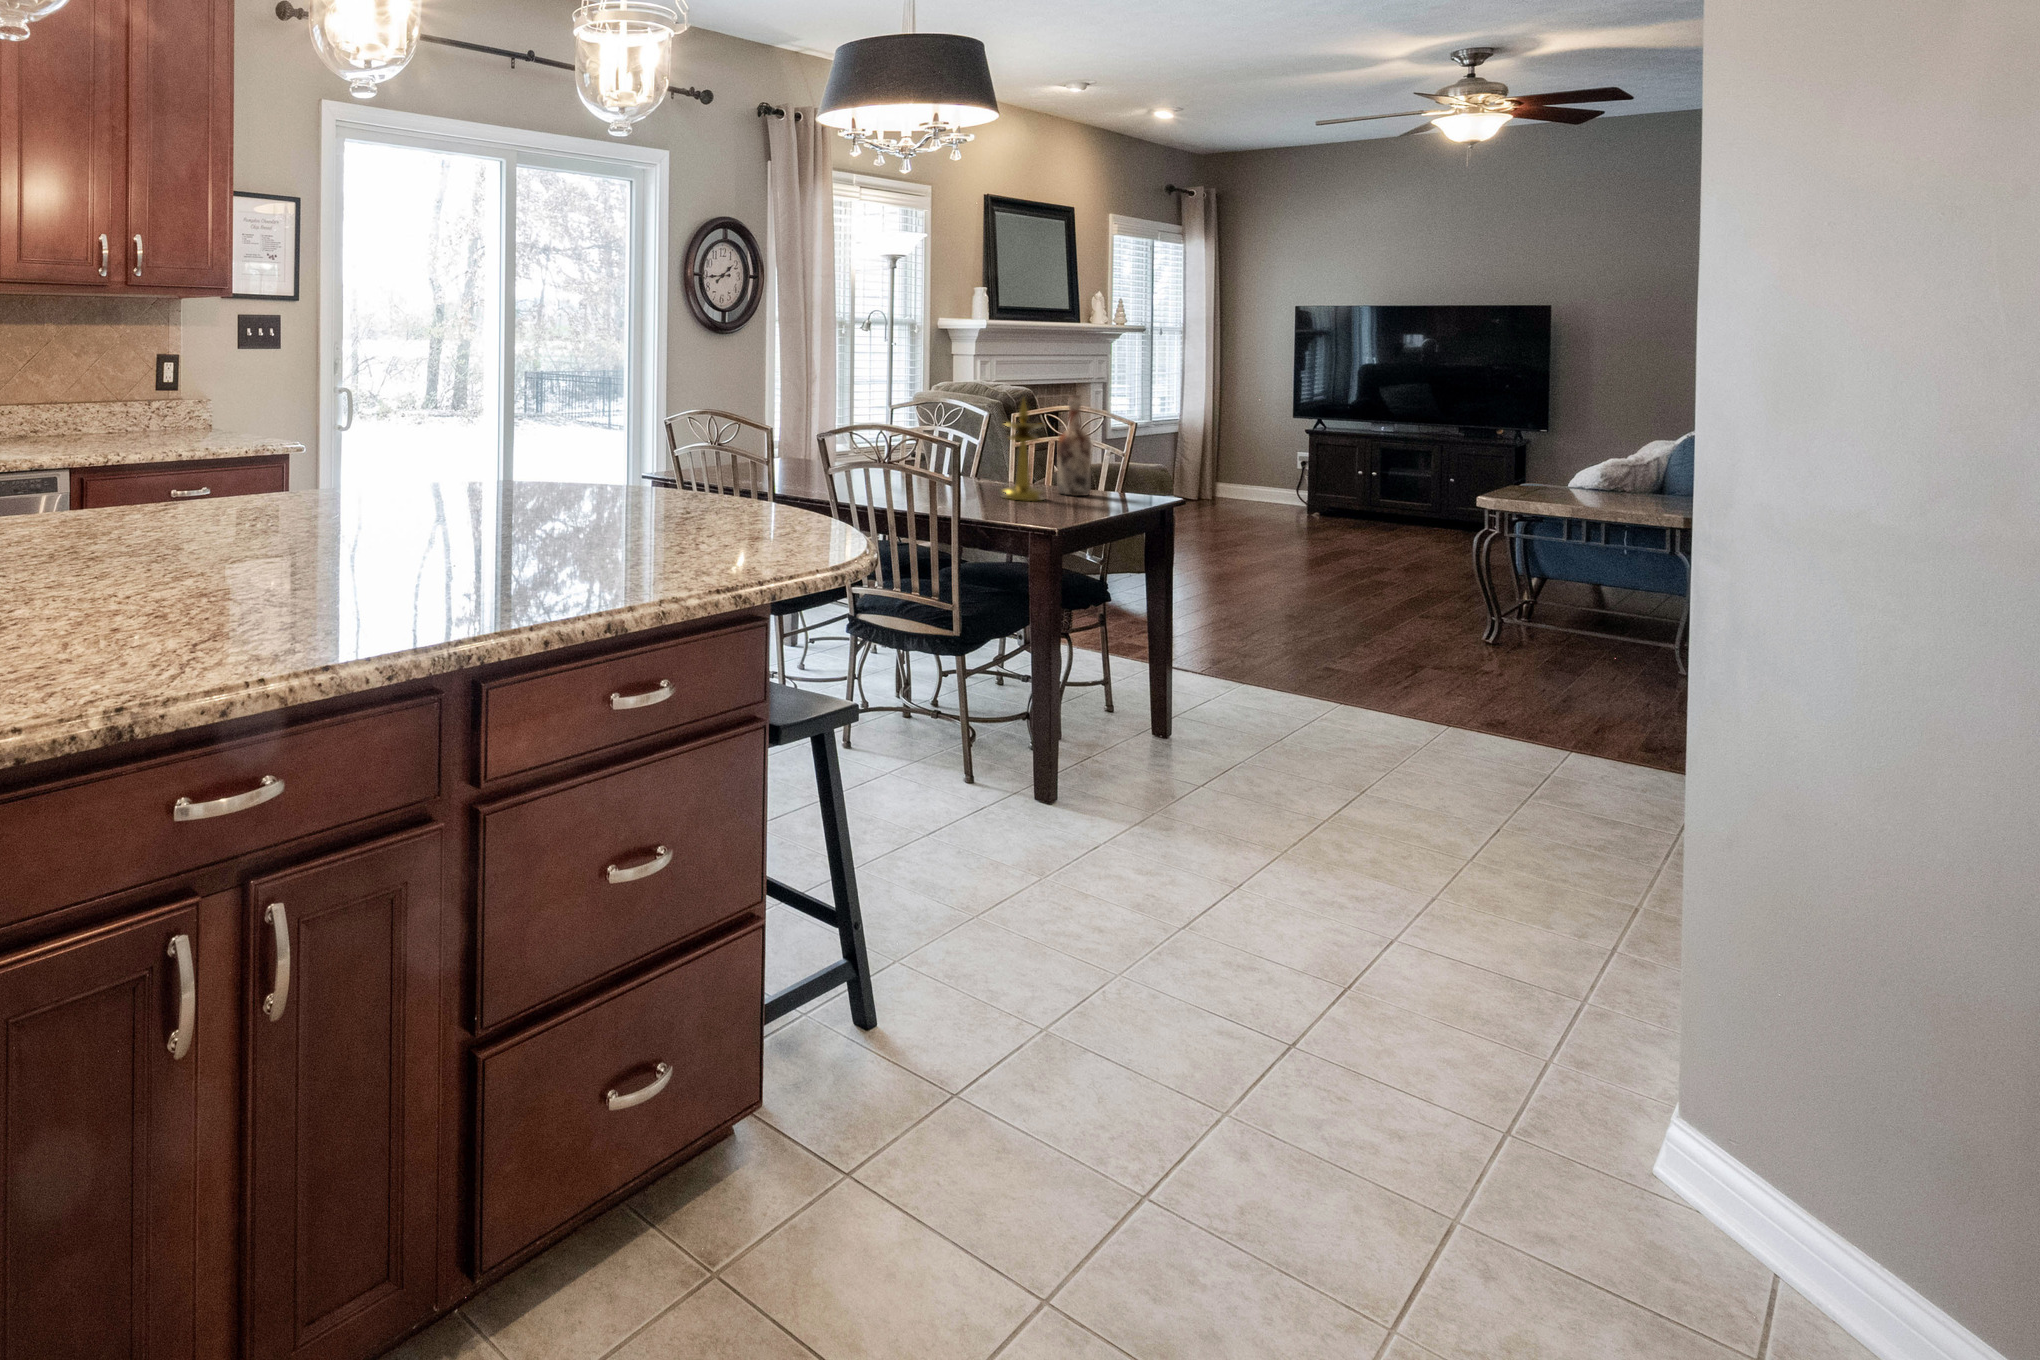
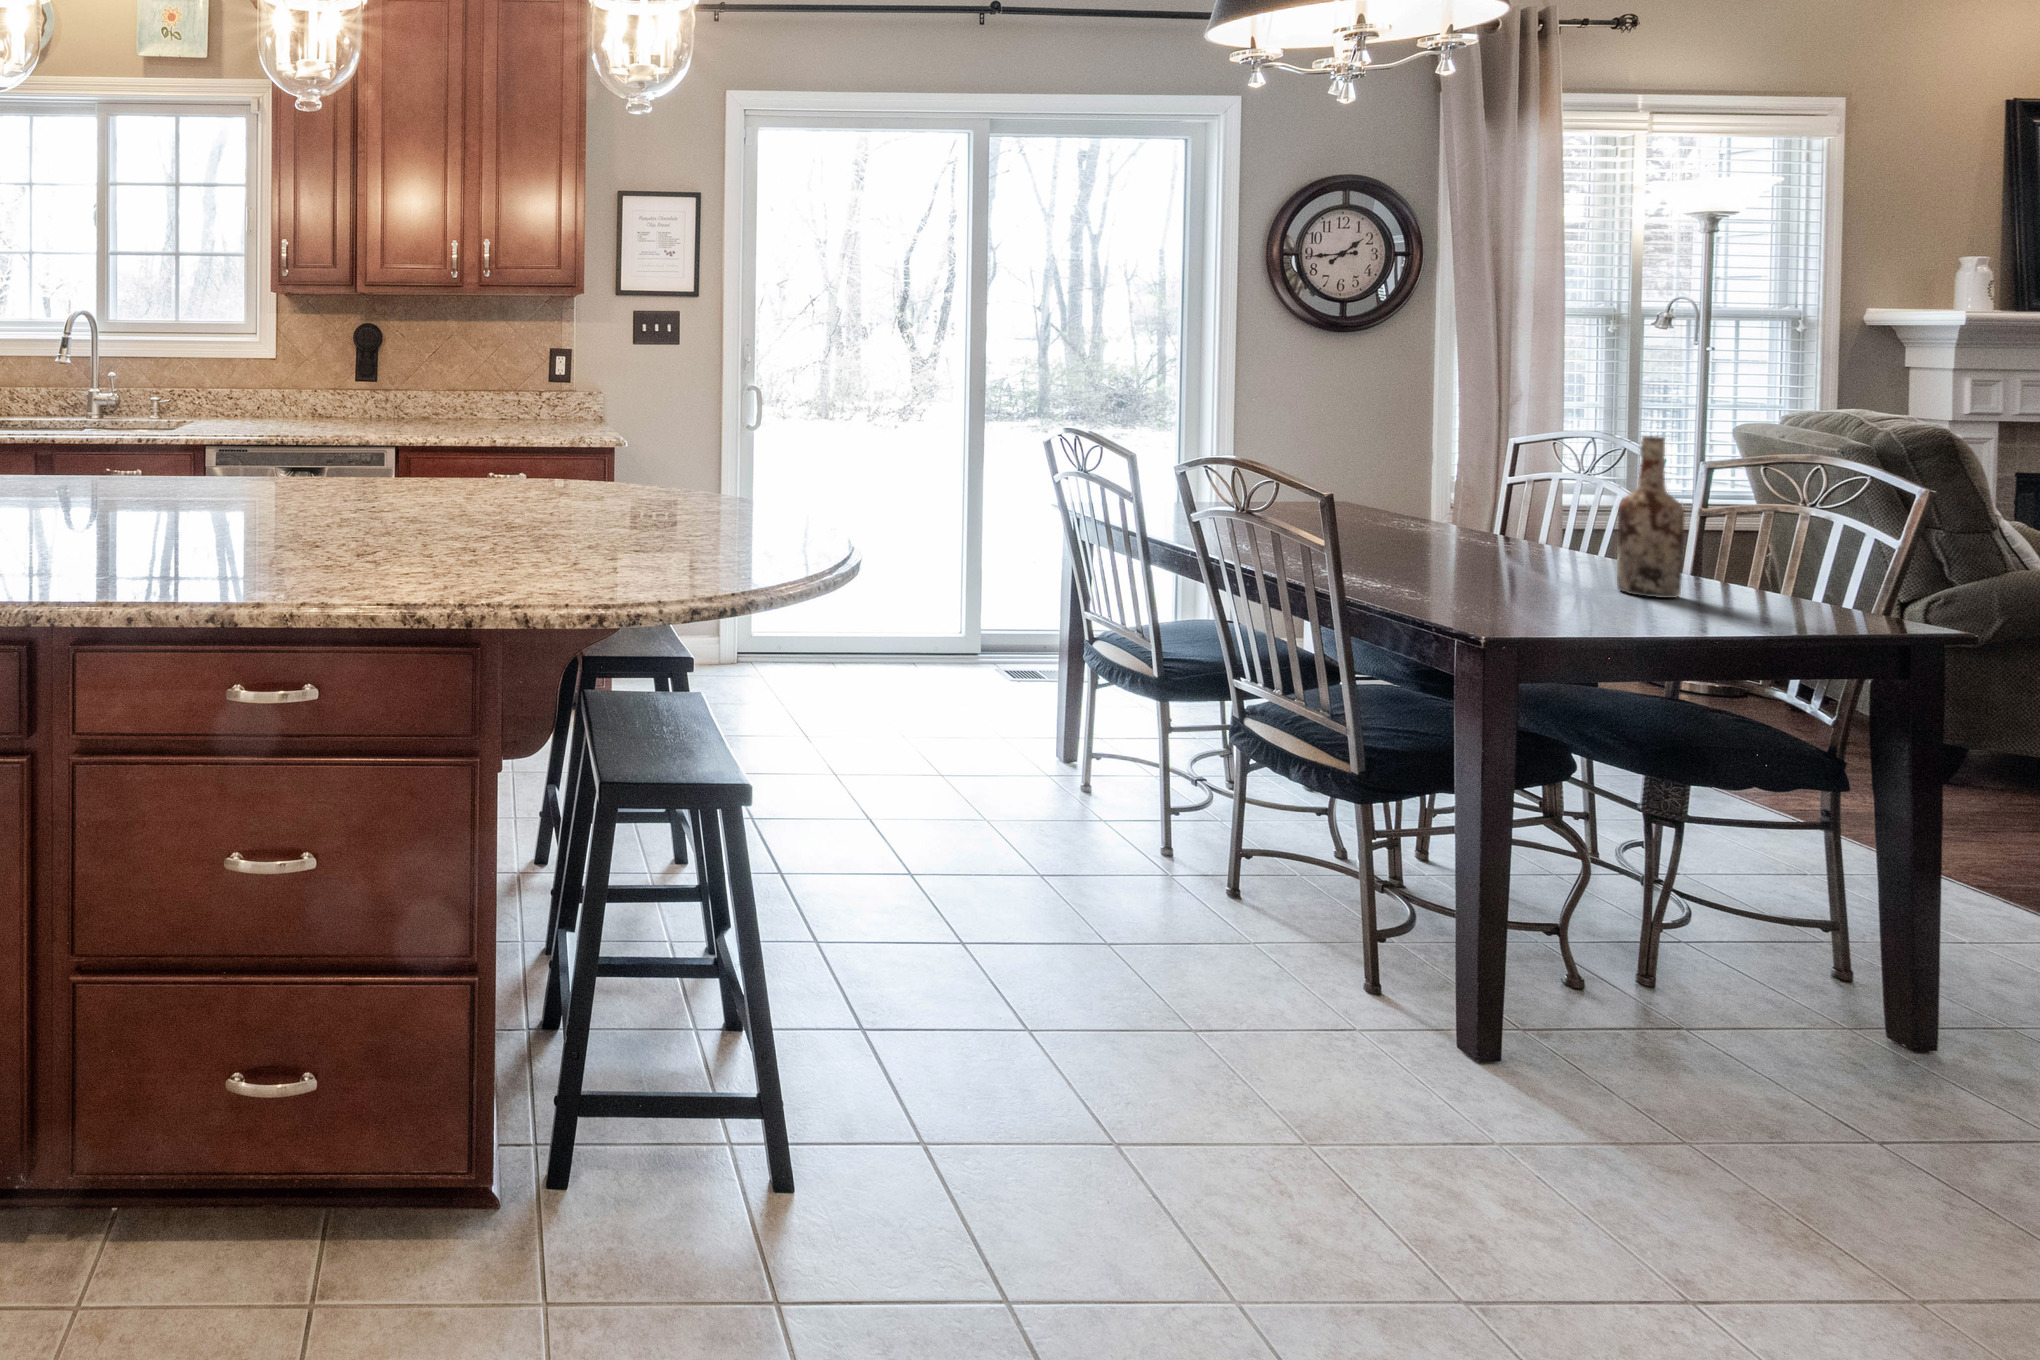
candlestick: present [1002,400,1045,501] -> none [1471,434,1556,594]

